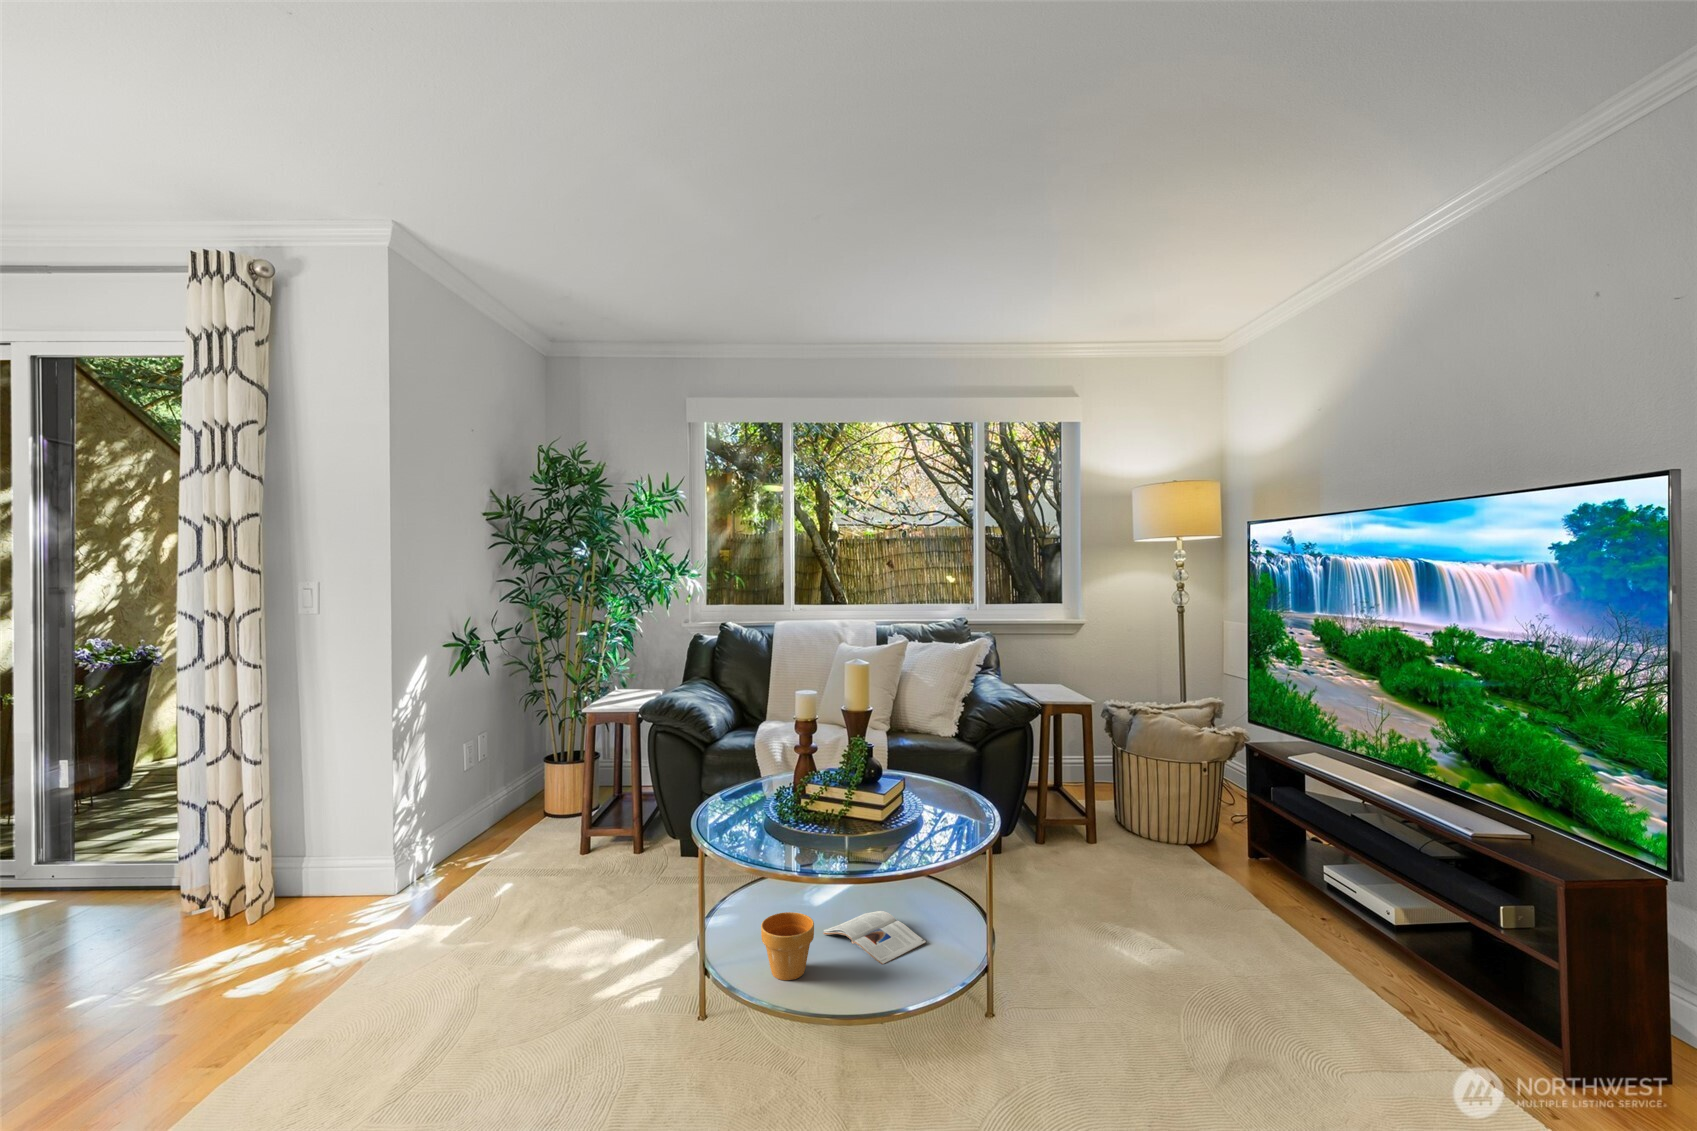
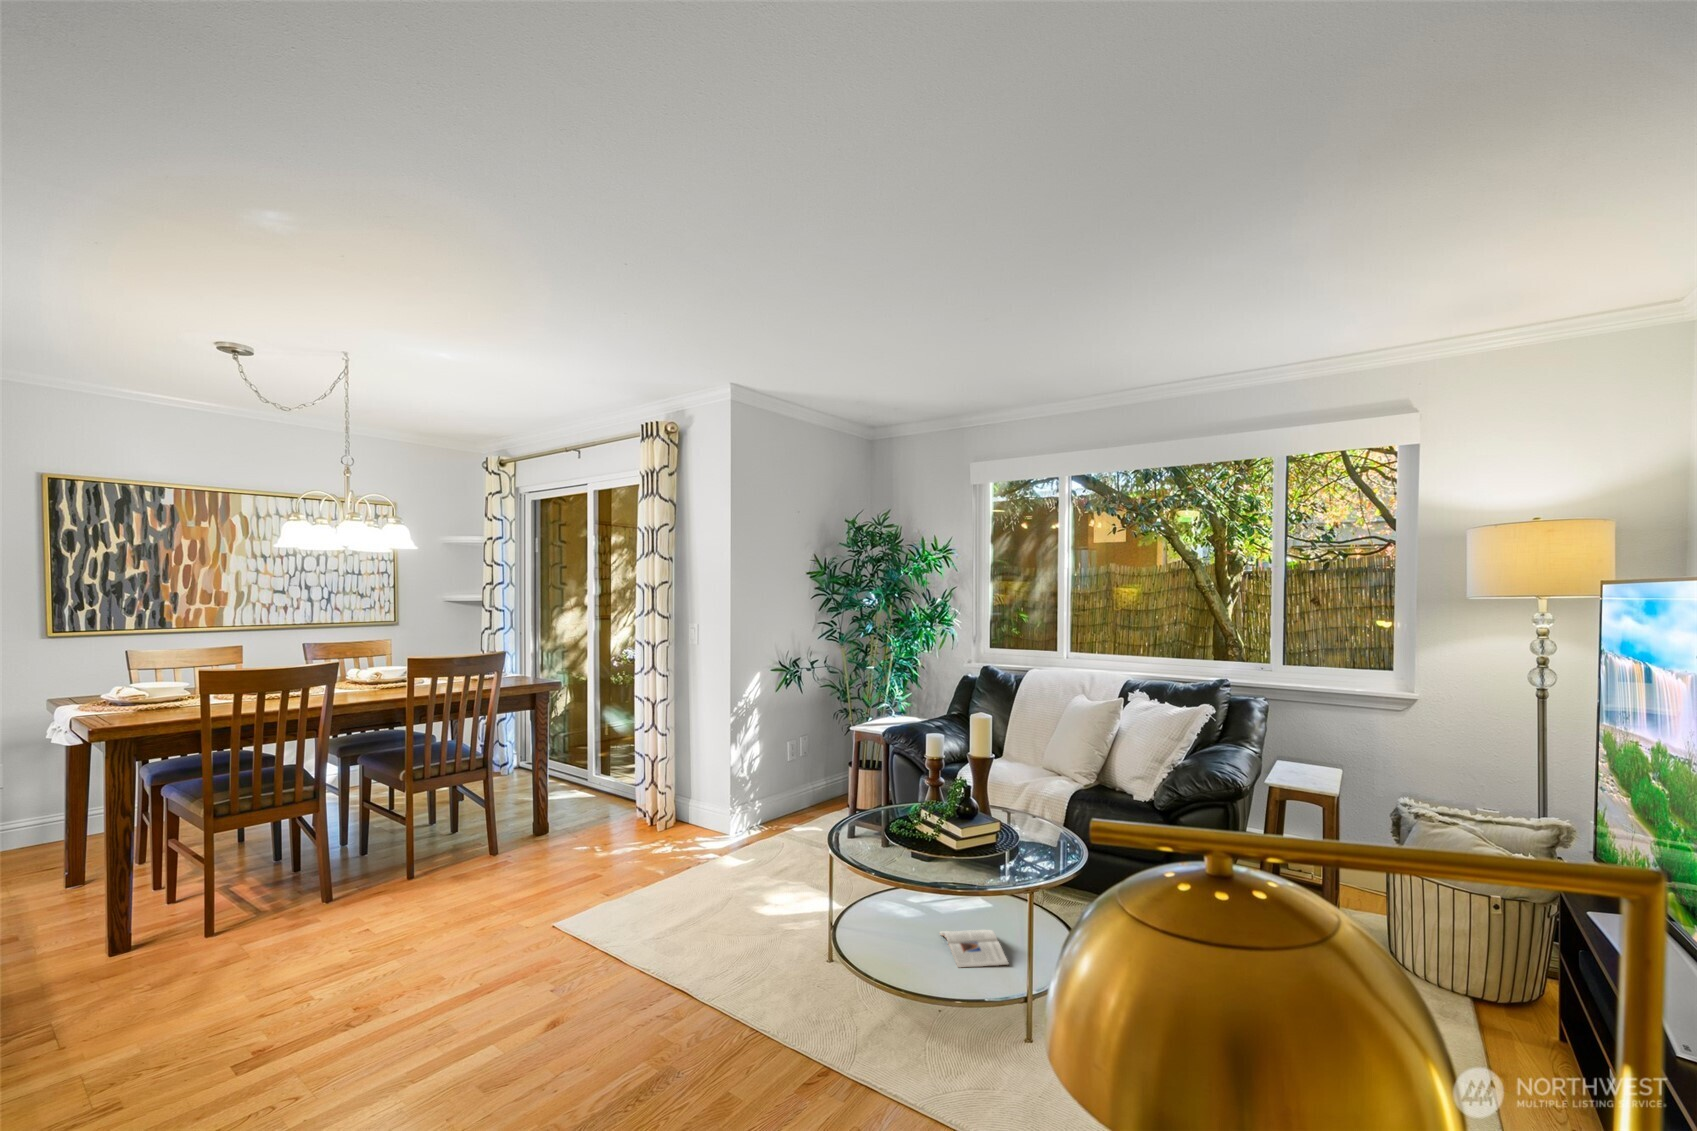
flower pot: present [761,912,814,980] -> none [867,904,907,955]

